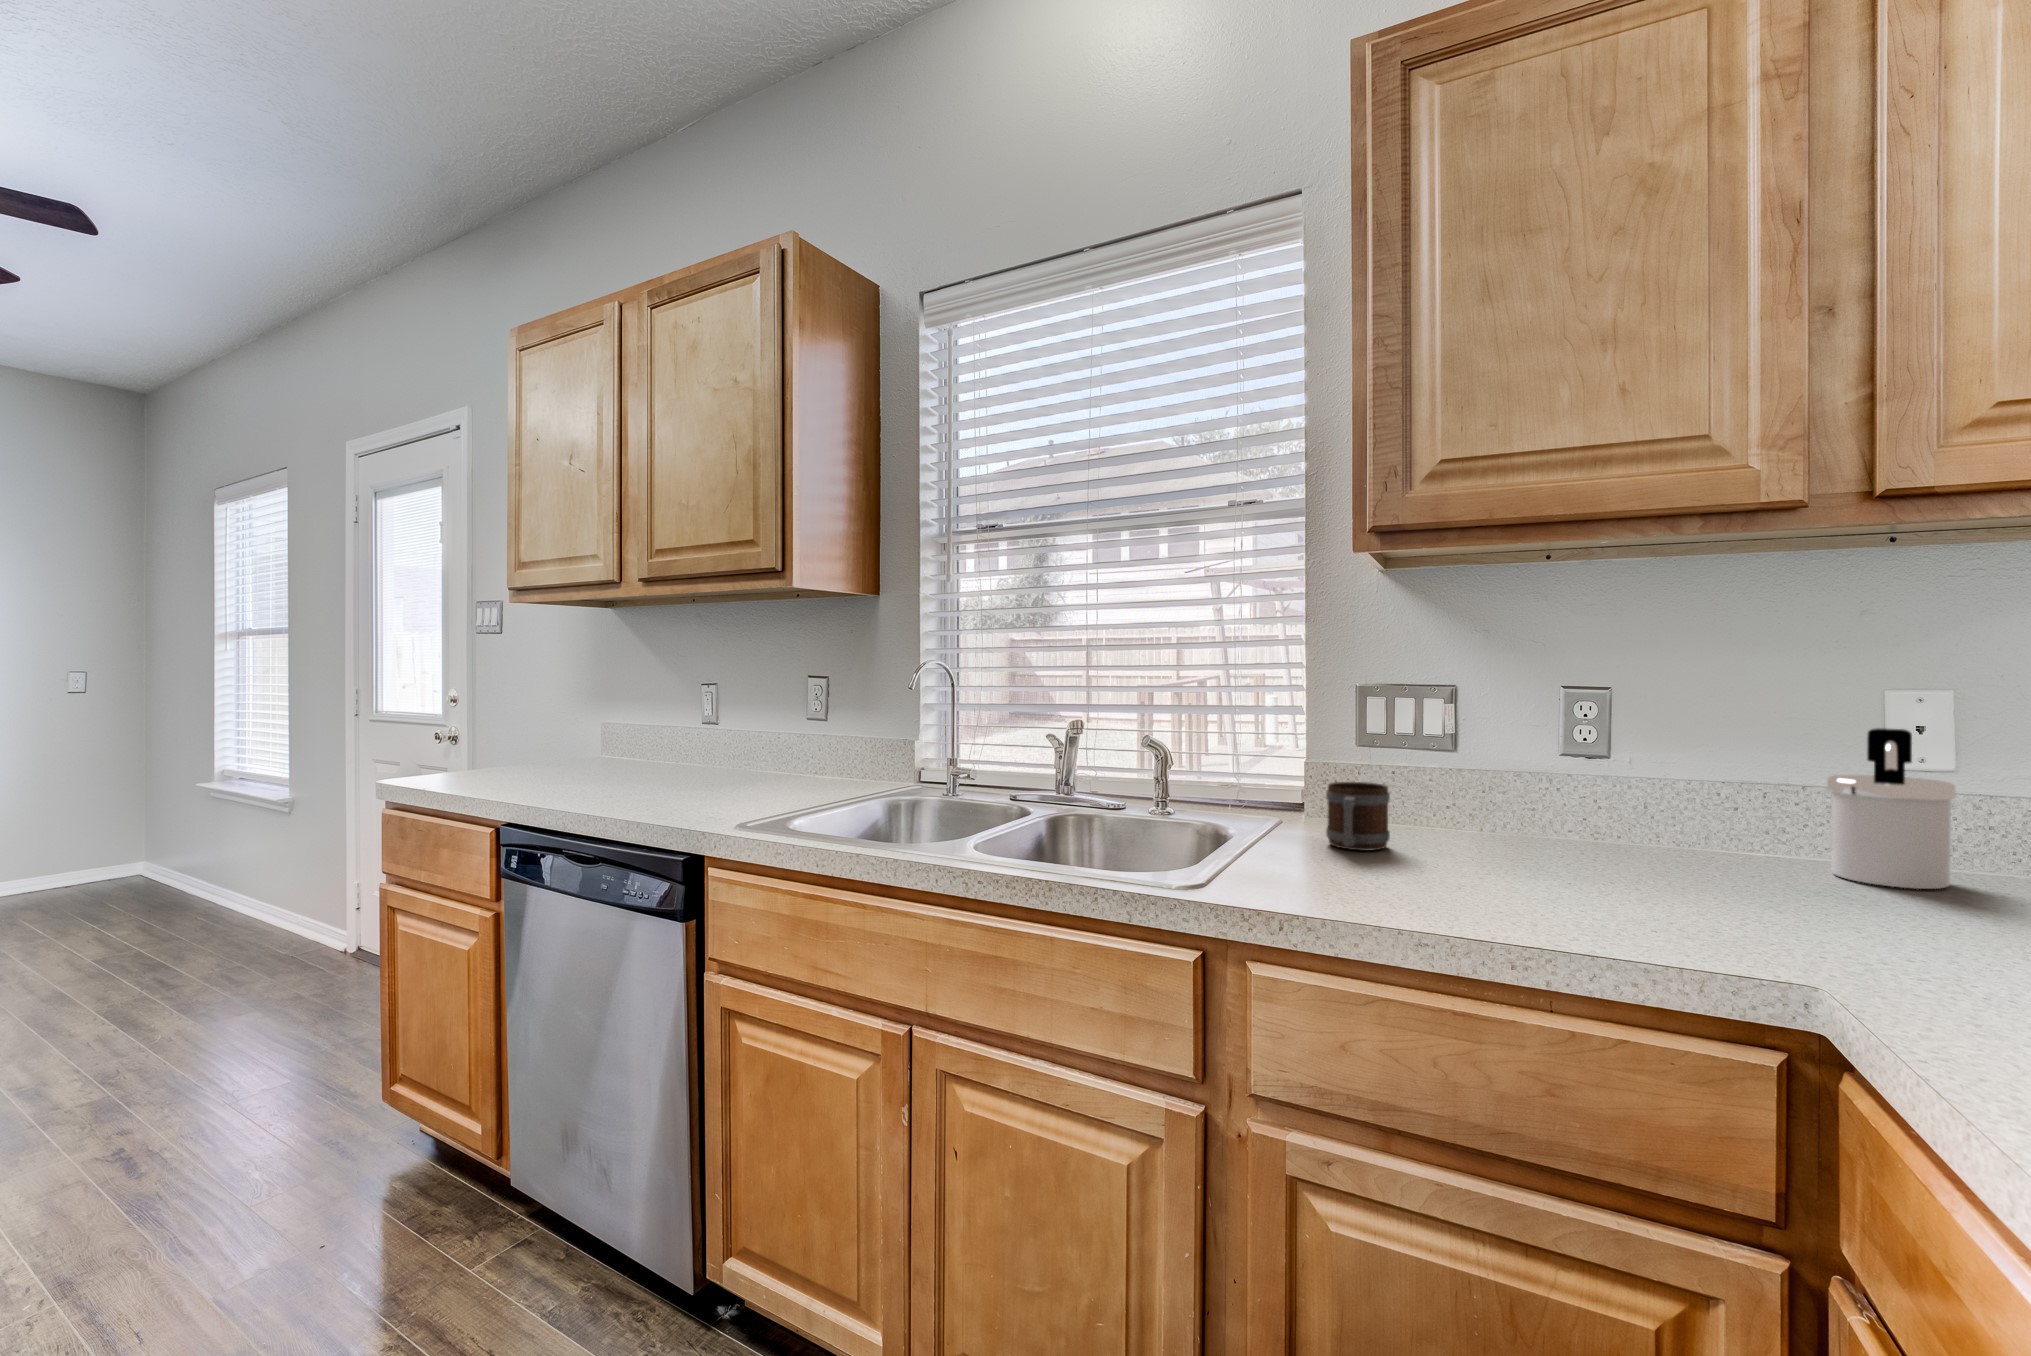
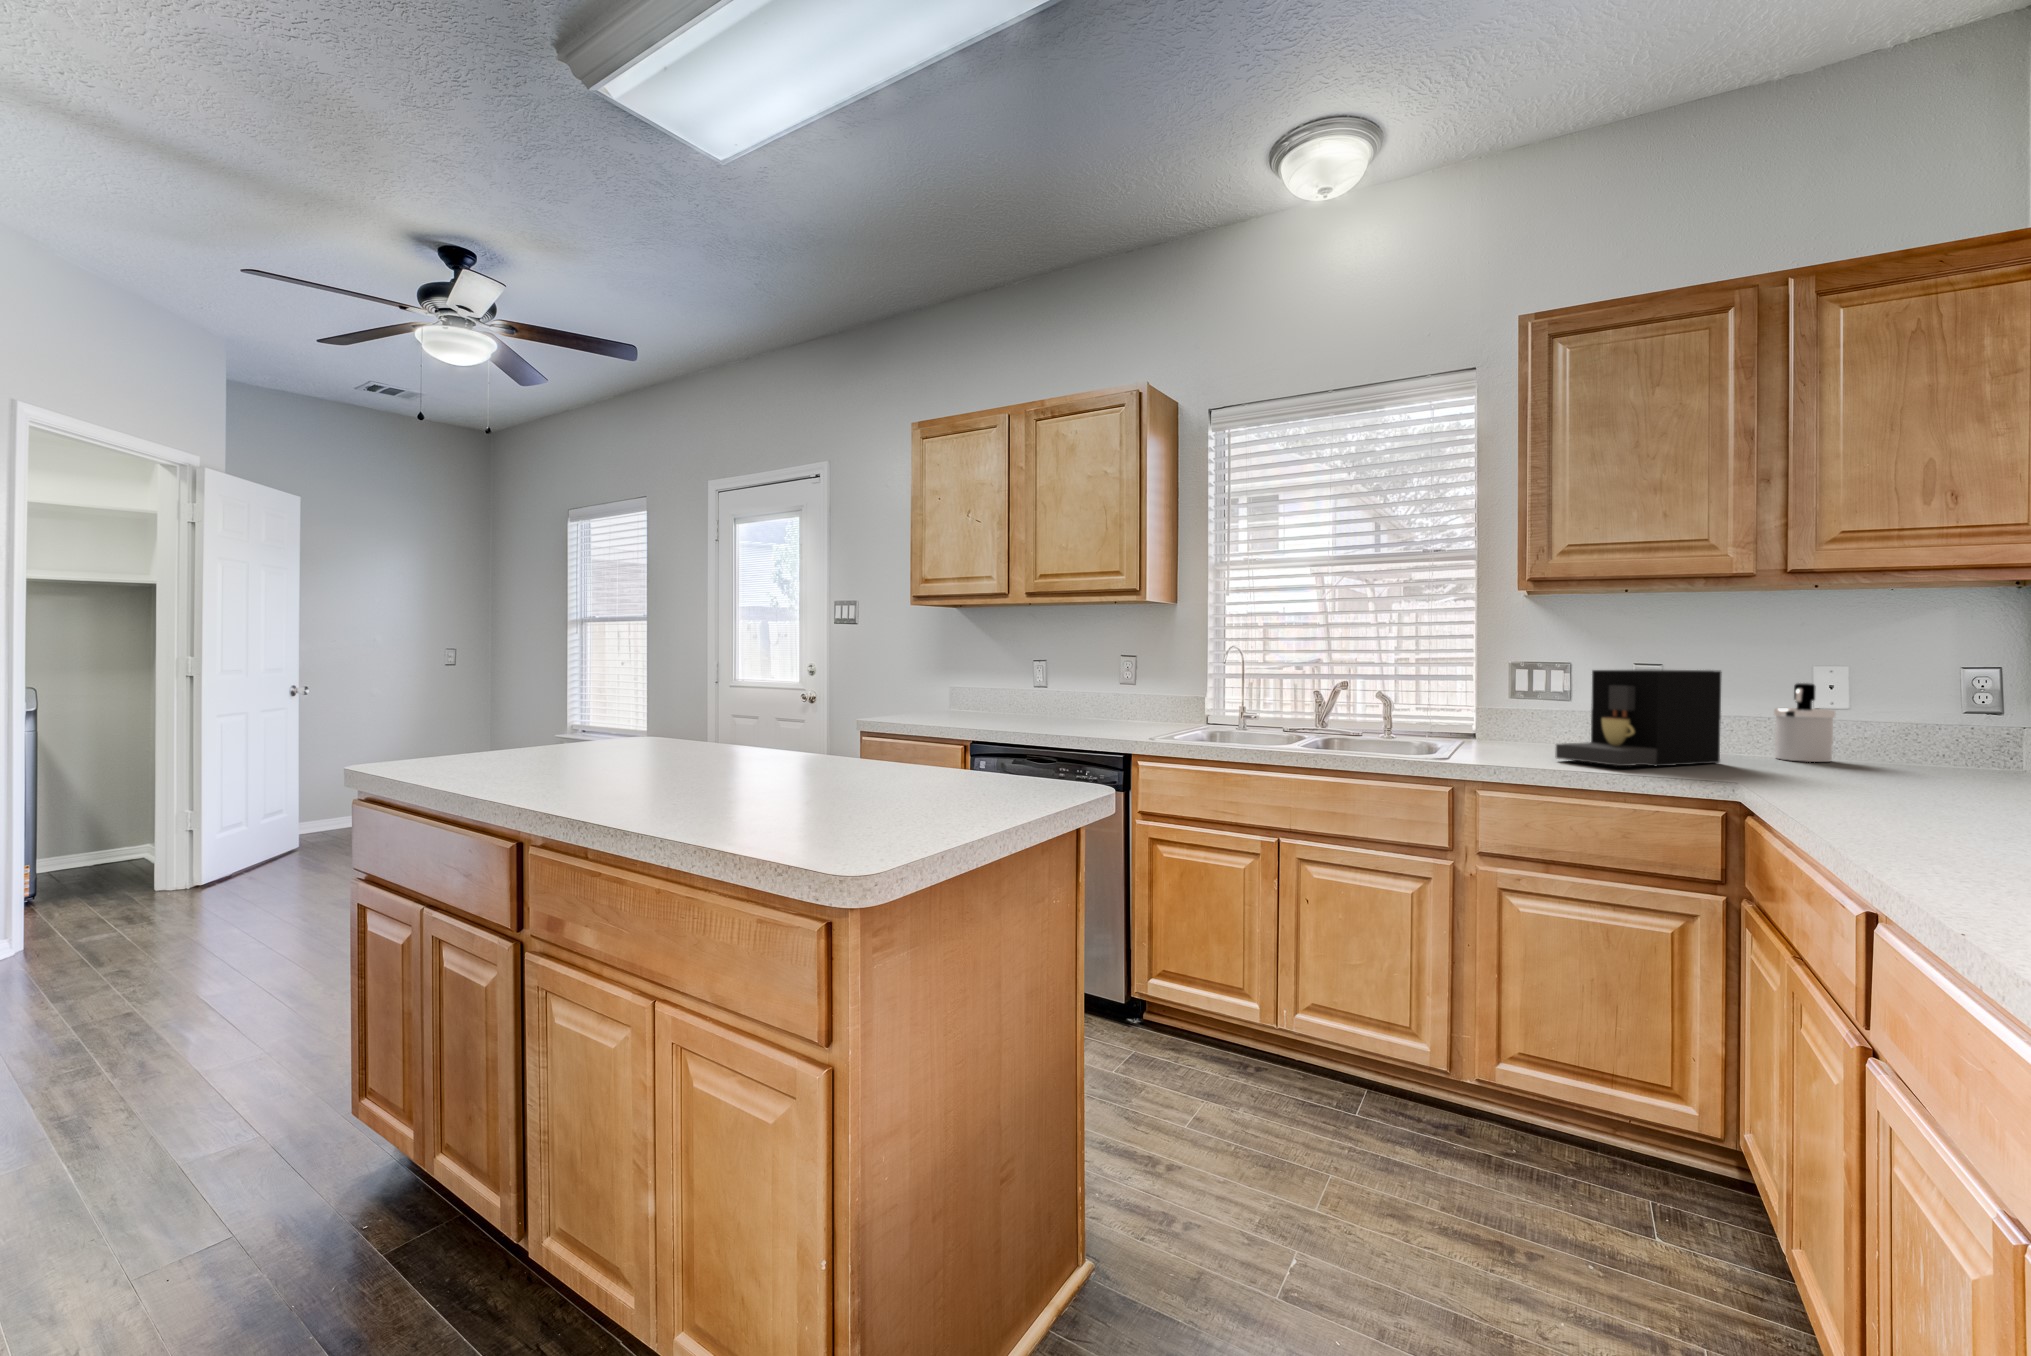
coffee maker: none [1412,702,1737,922] -> present [1556,670,1722,766]
mug: present [1326,782,1390,851] -> none [1499,714,1537,749]

